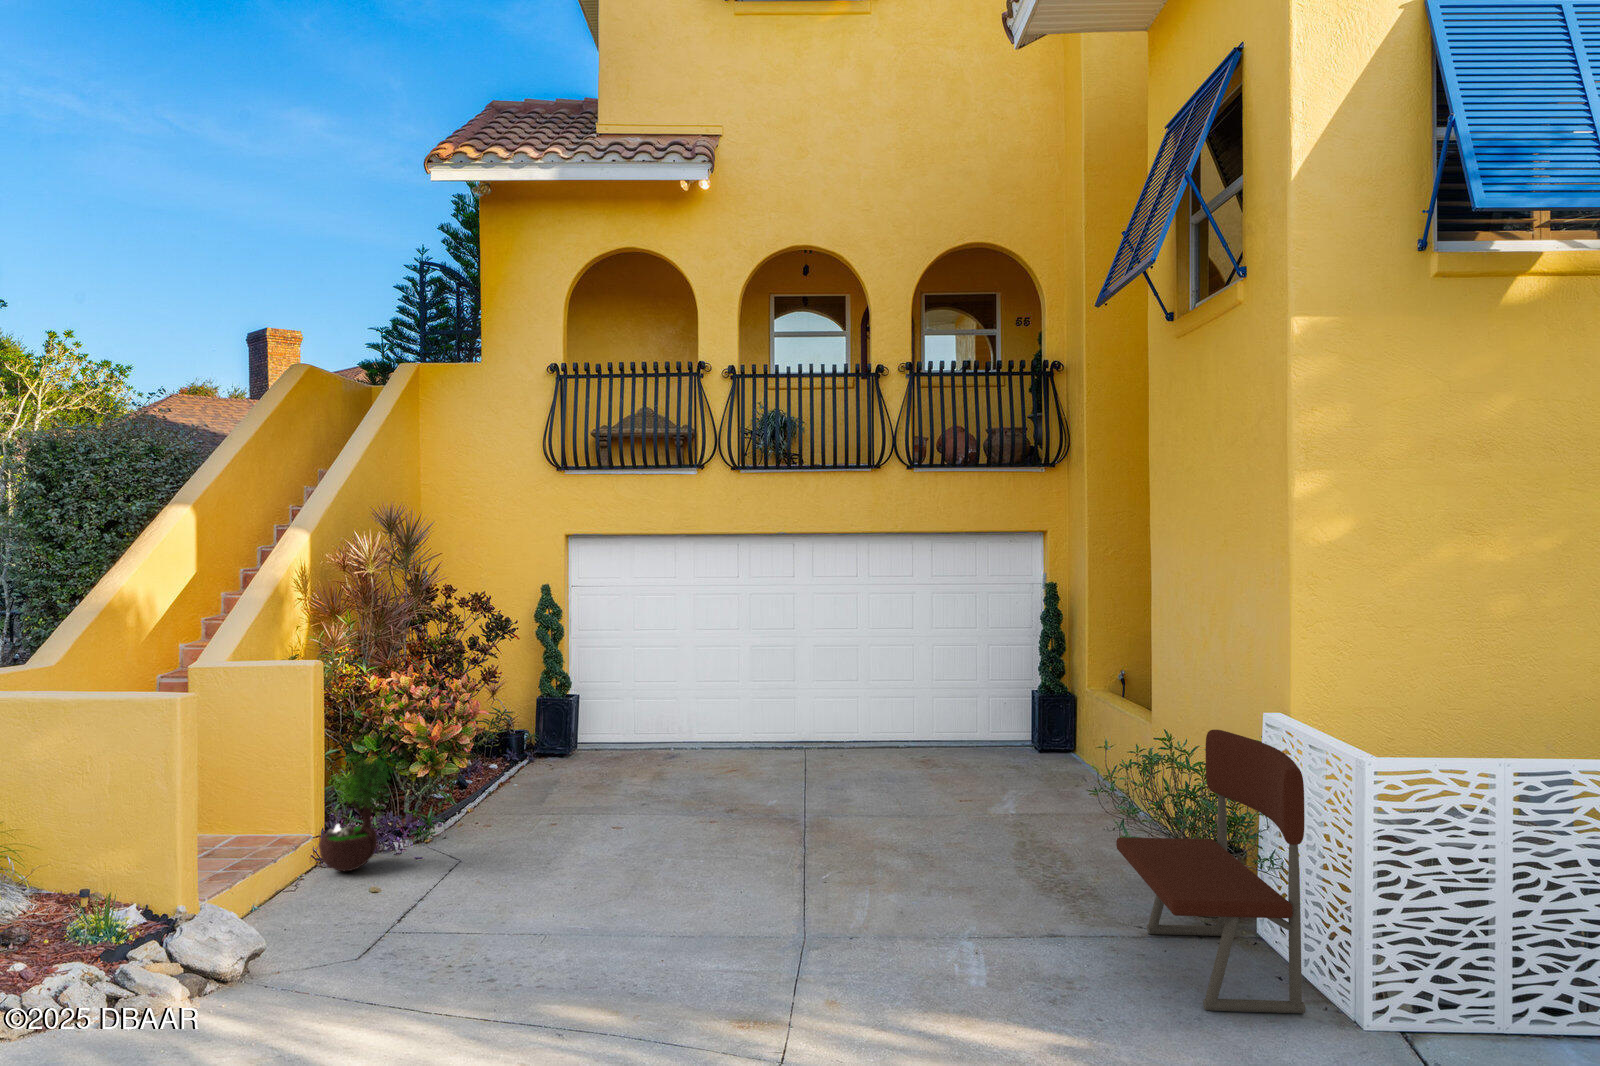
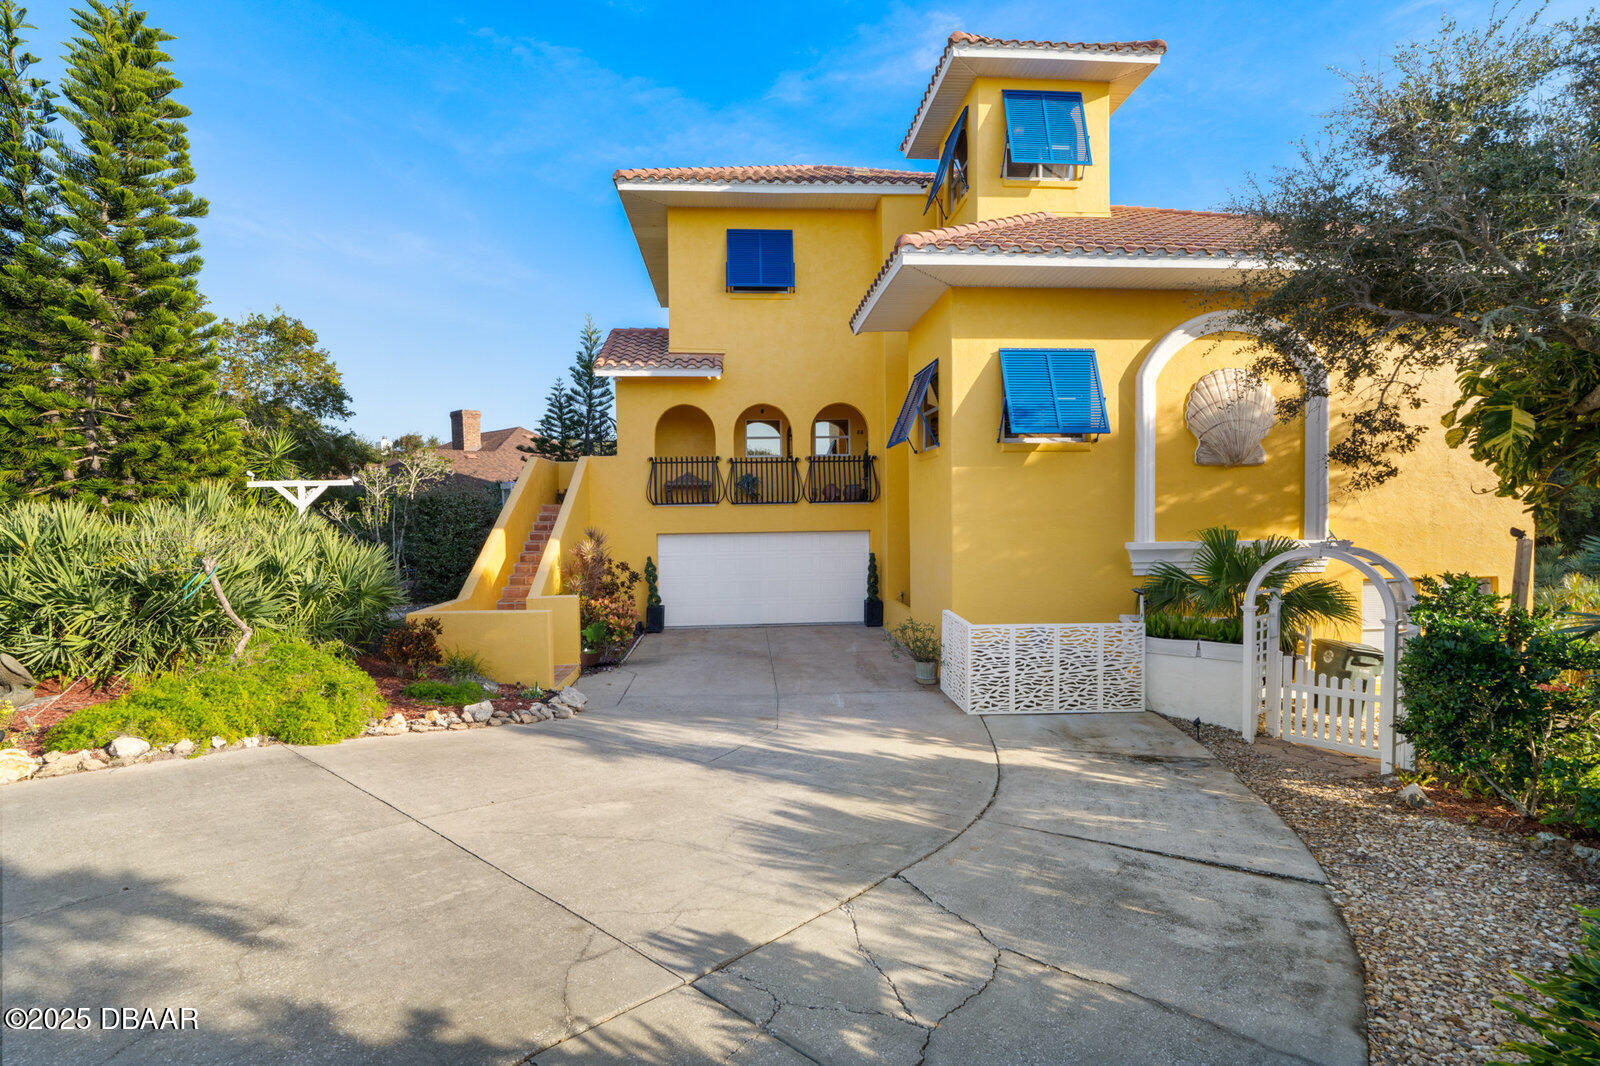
bench: present [1116,730,1306,1013] -> none [868,603,915,685]

